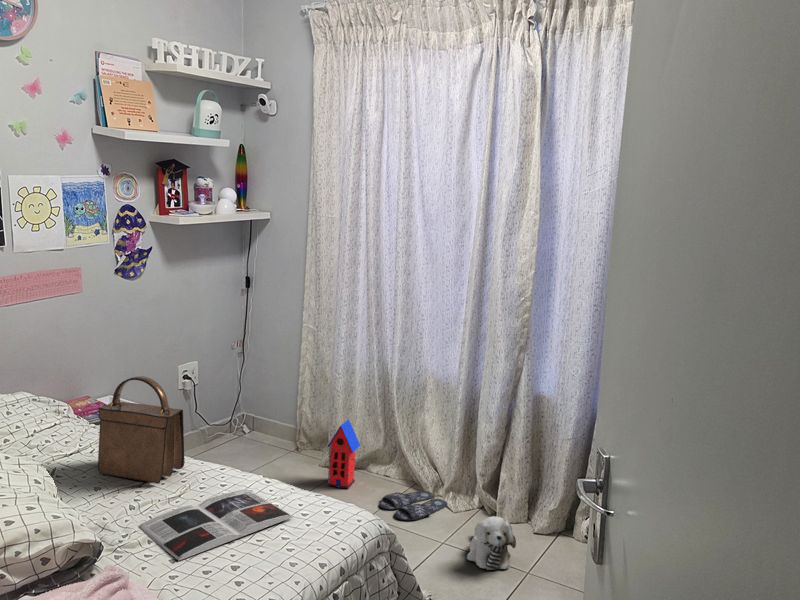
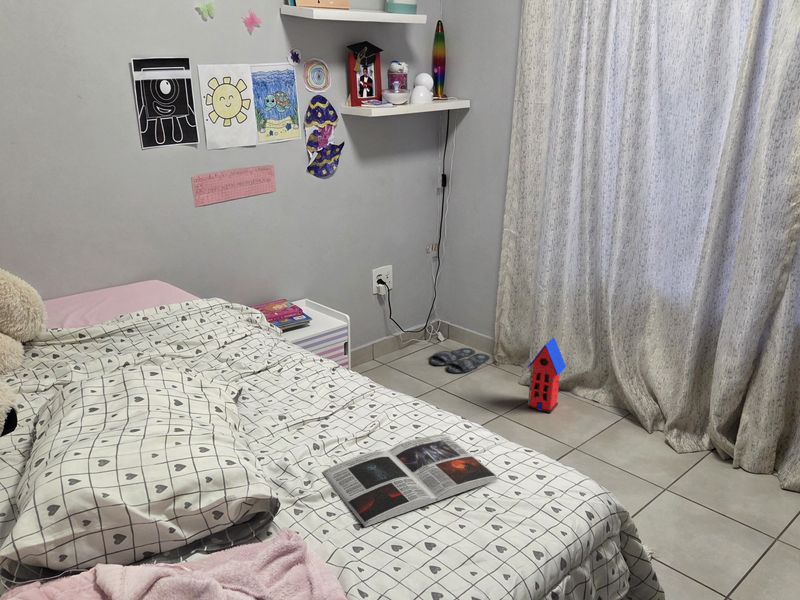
handbag: present [98,376,184,484] -> none [283,295,375,417]
slippers: present [380,491,447,520] -> present [431,348,490,373]
plush toy: present [467,516,516,570] -> none [696,473,763,536]

